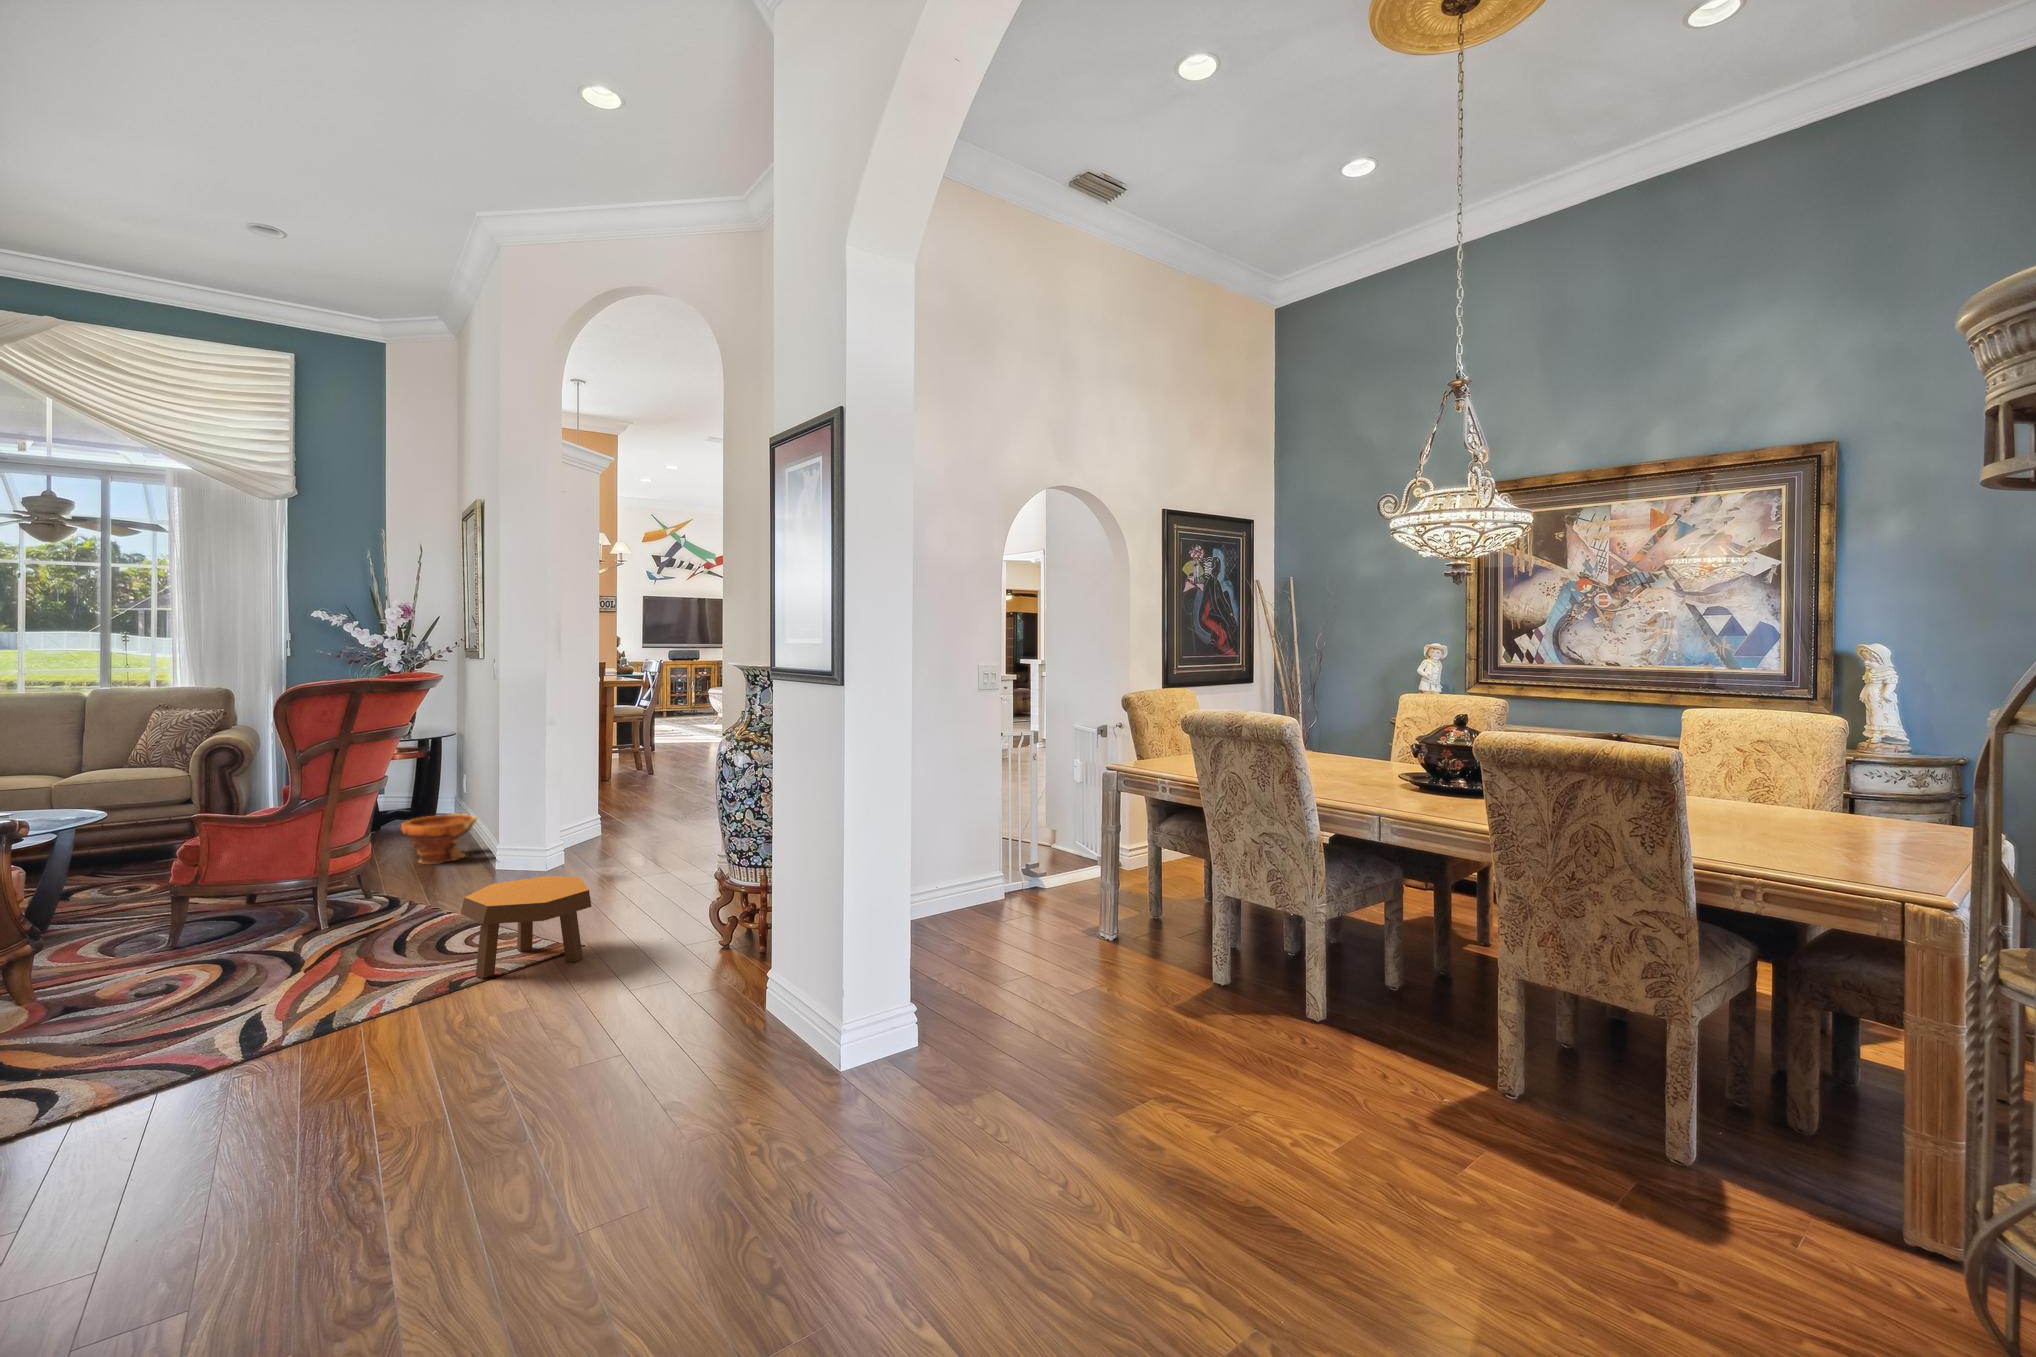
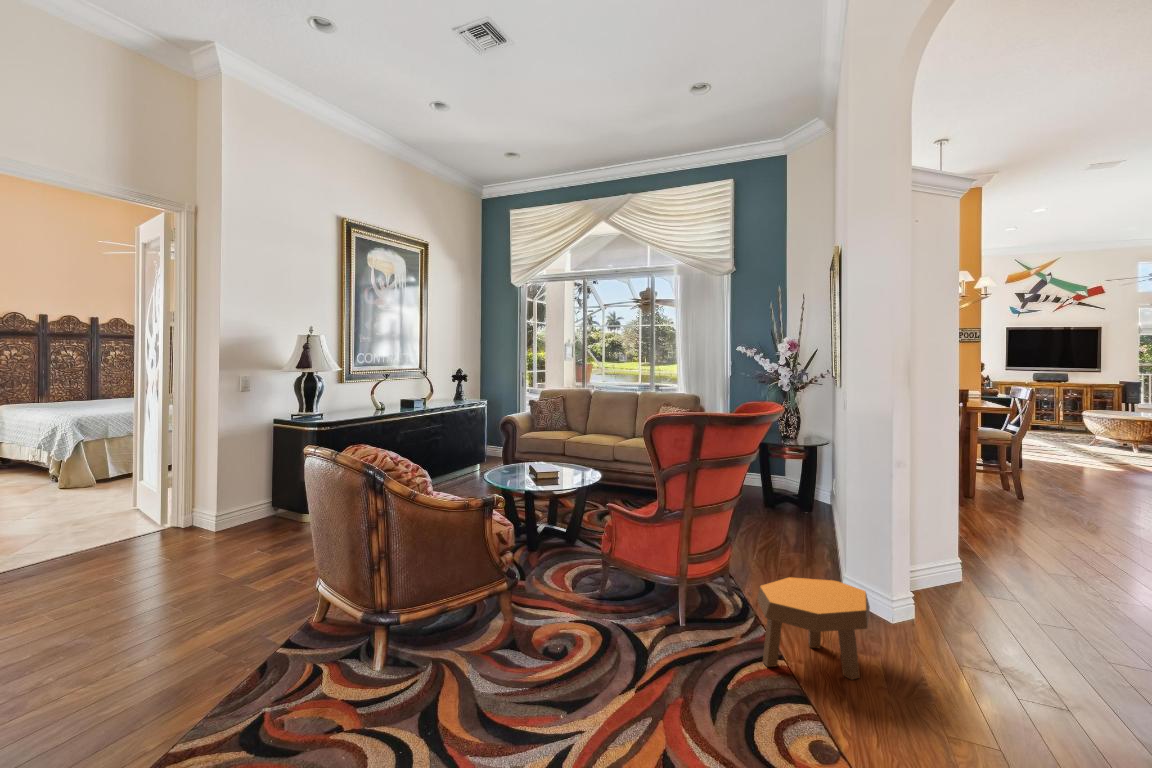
planter: present [401,814,477,864] -> none [771,499,824,537]

